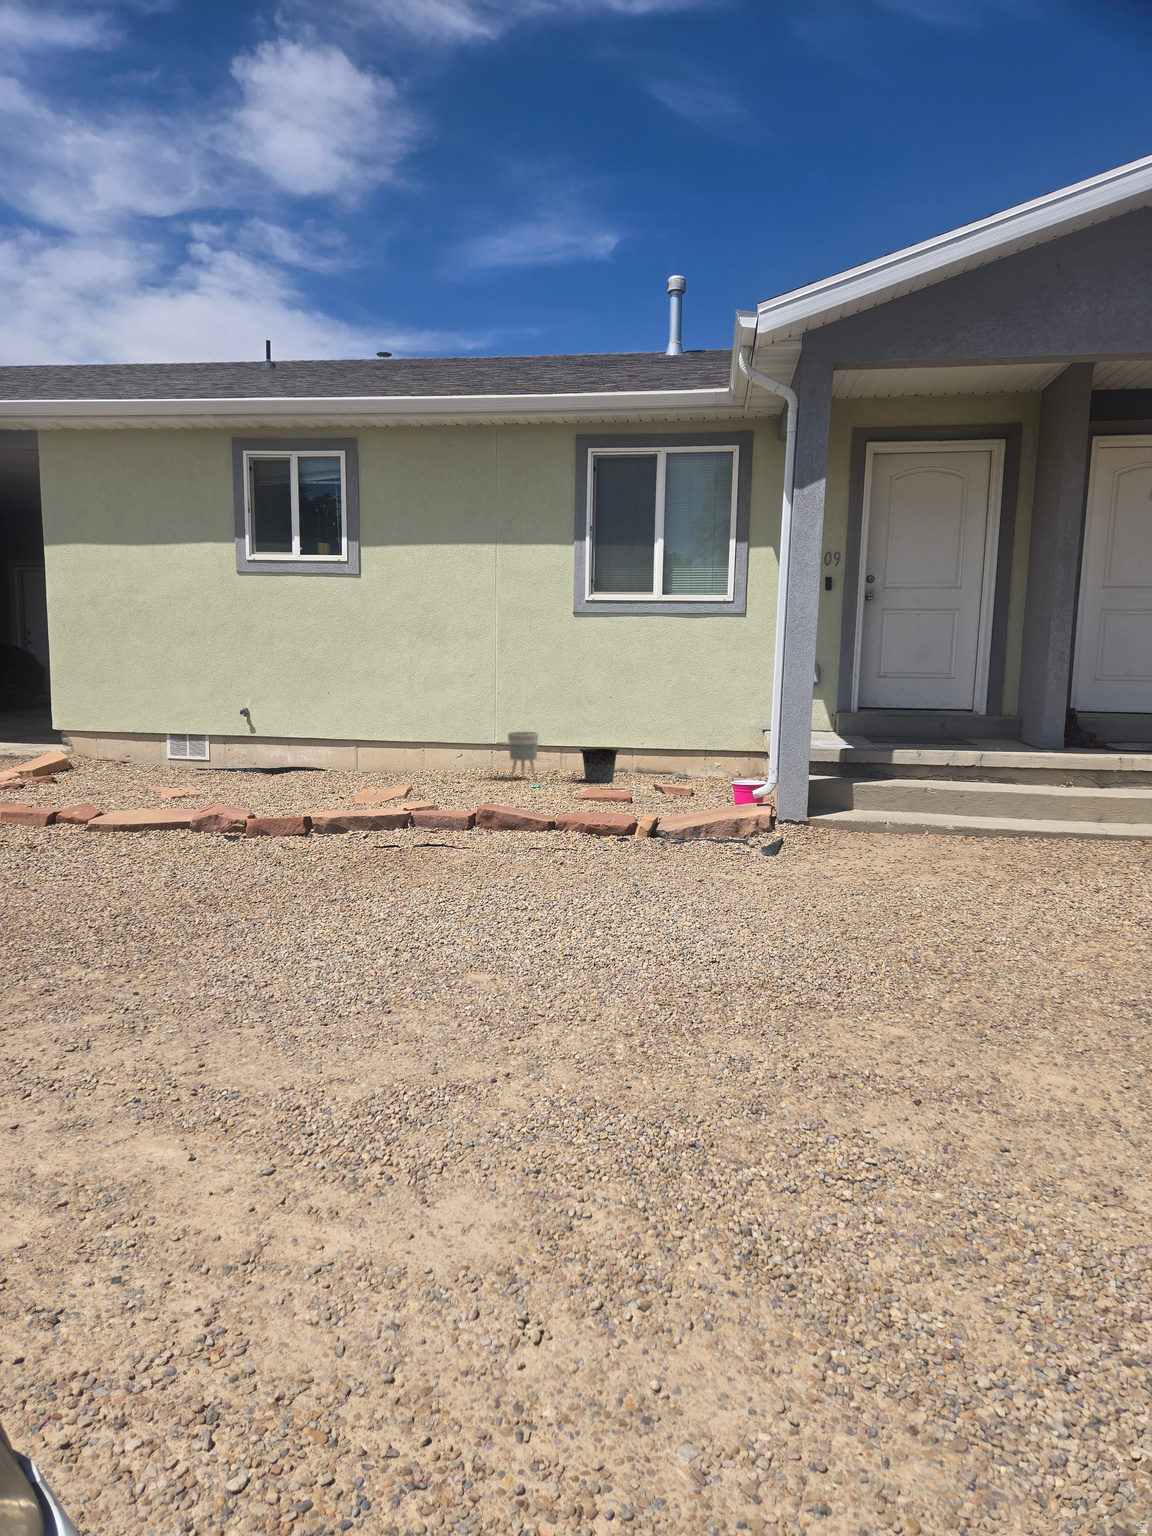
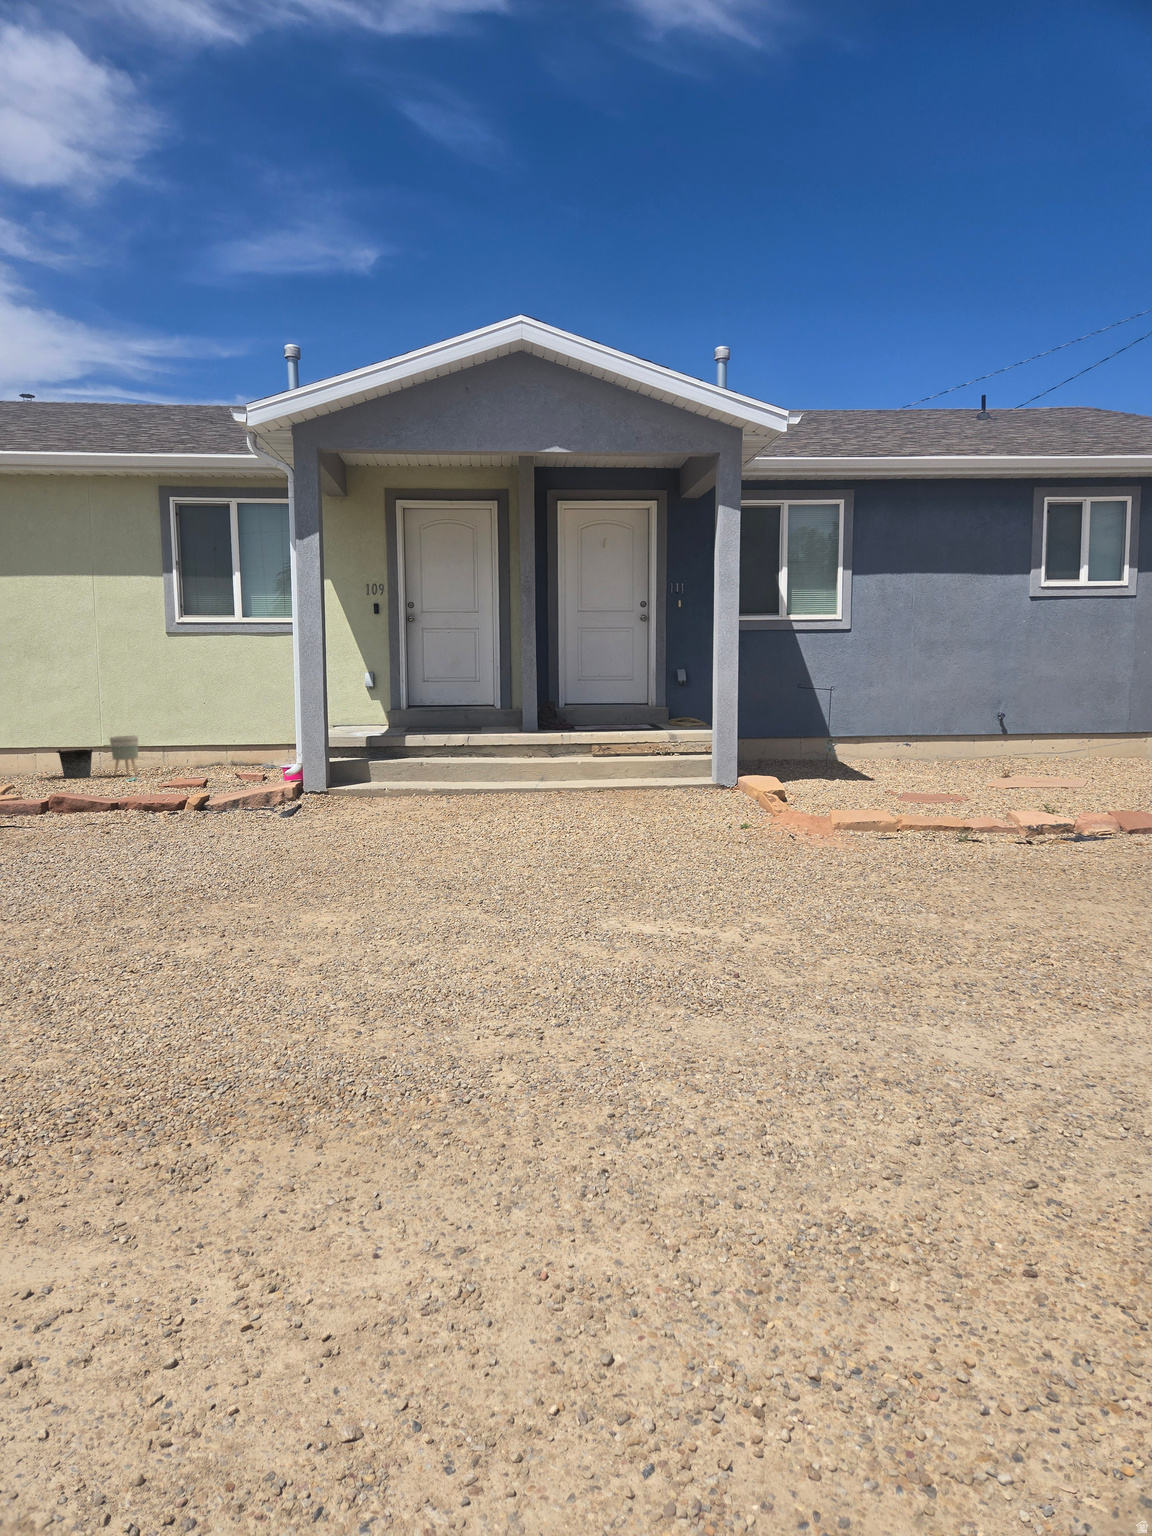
bucket: present [579,748,619,783] -> present [56,749,93,778]

